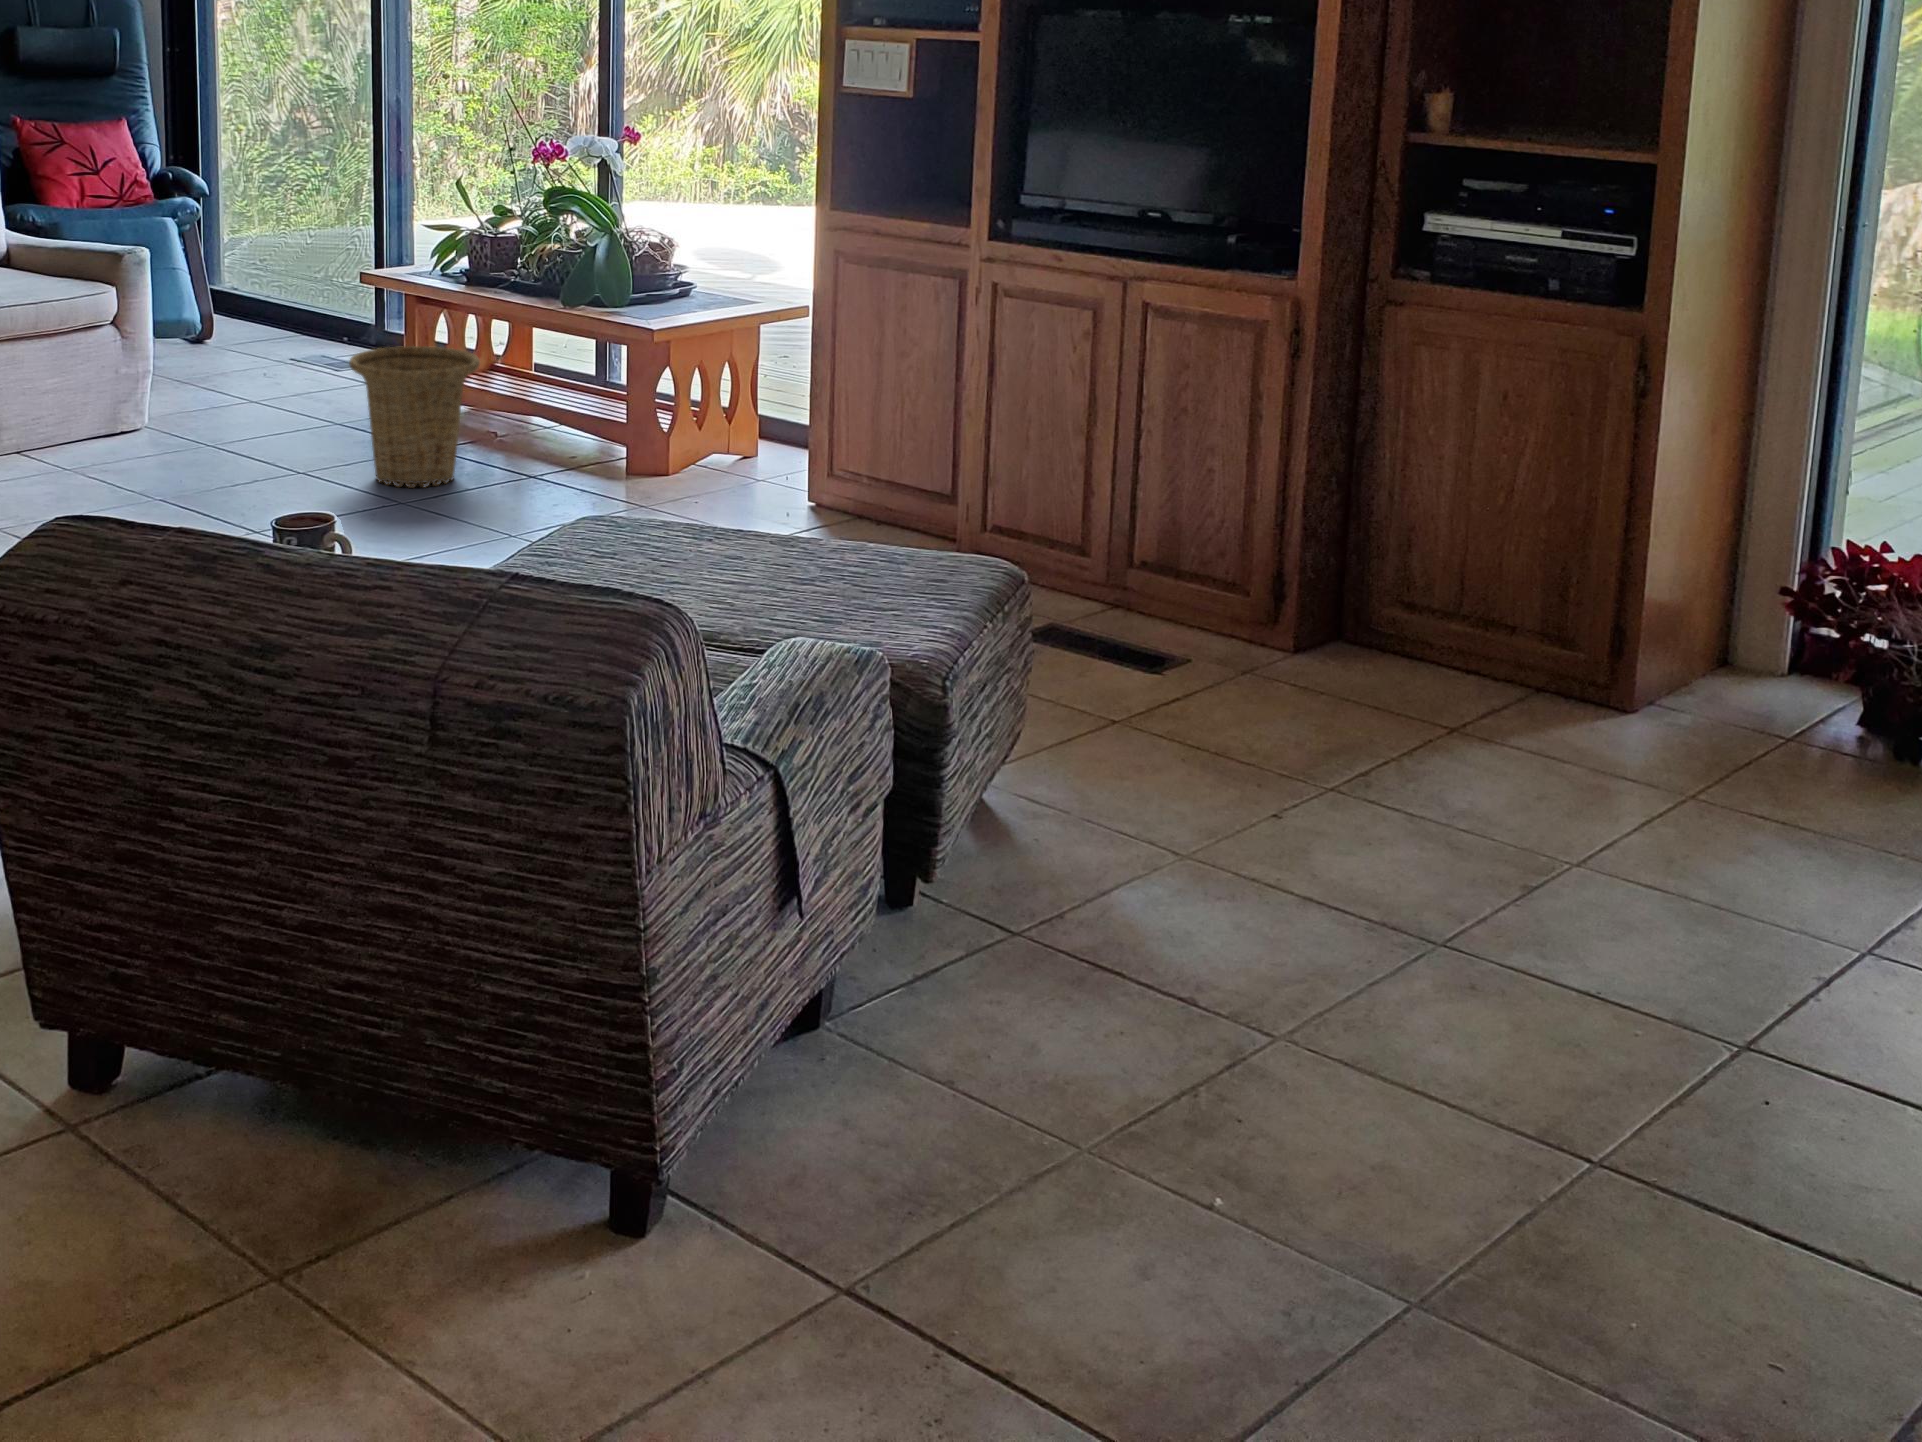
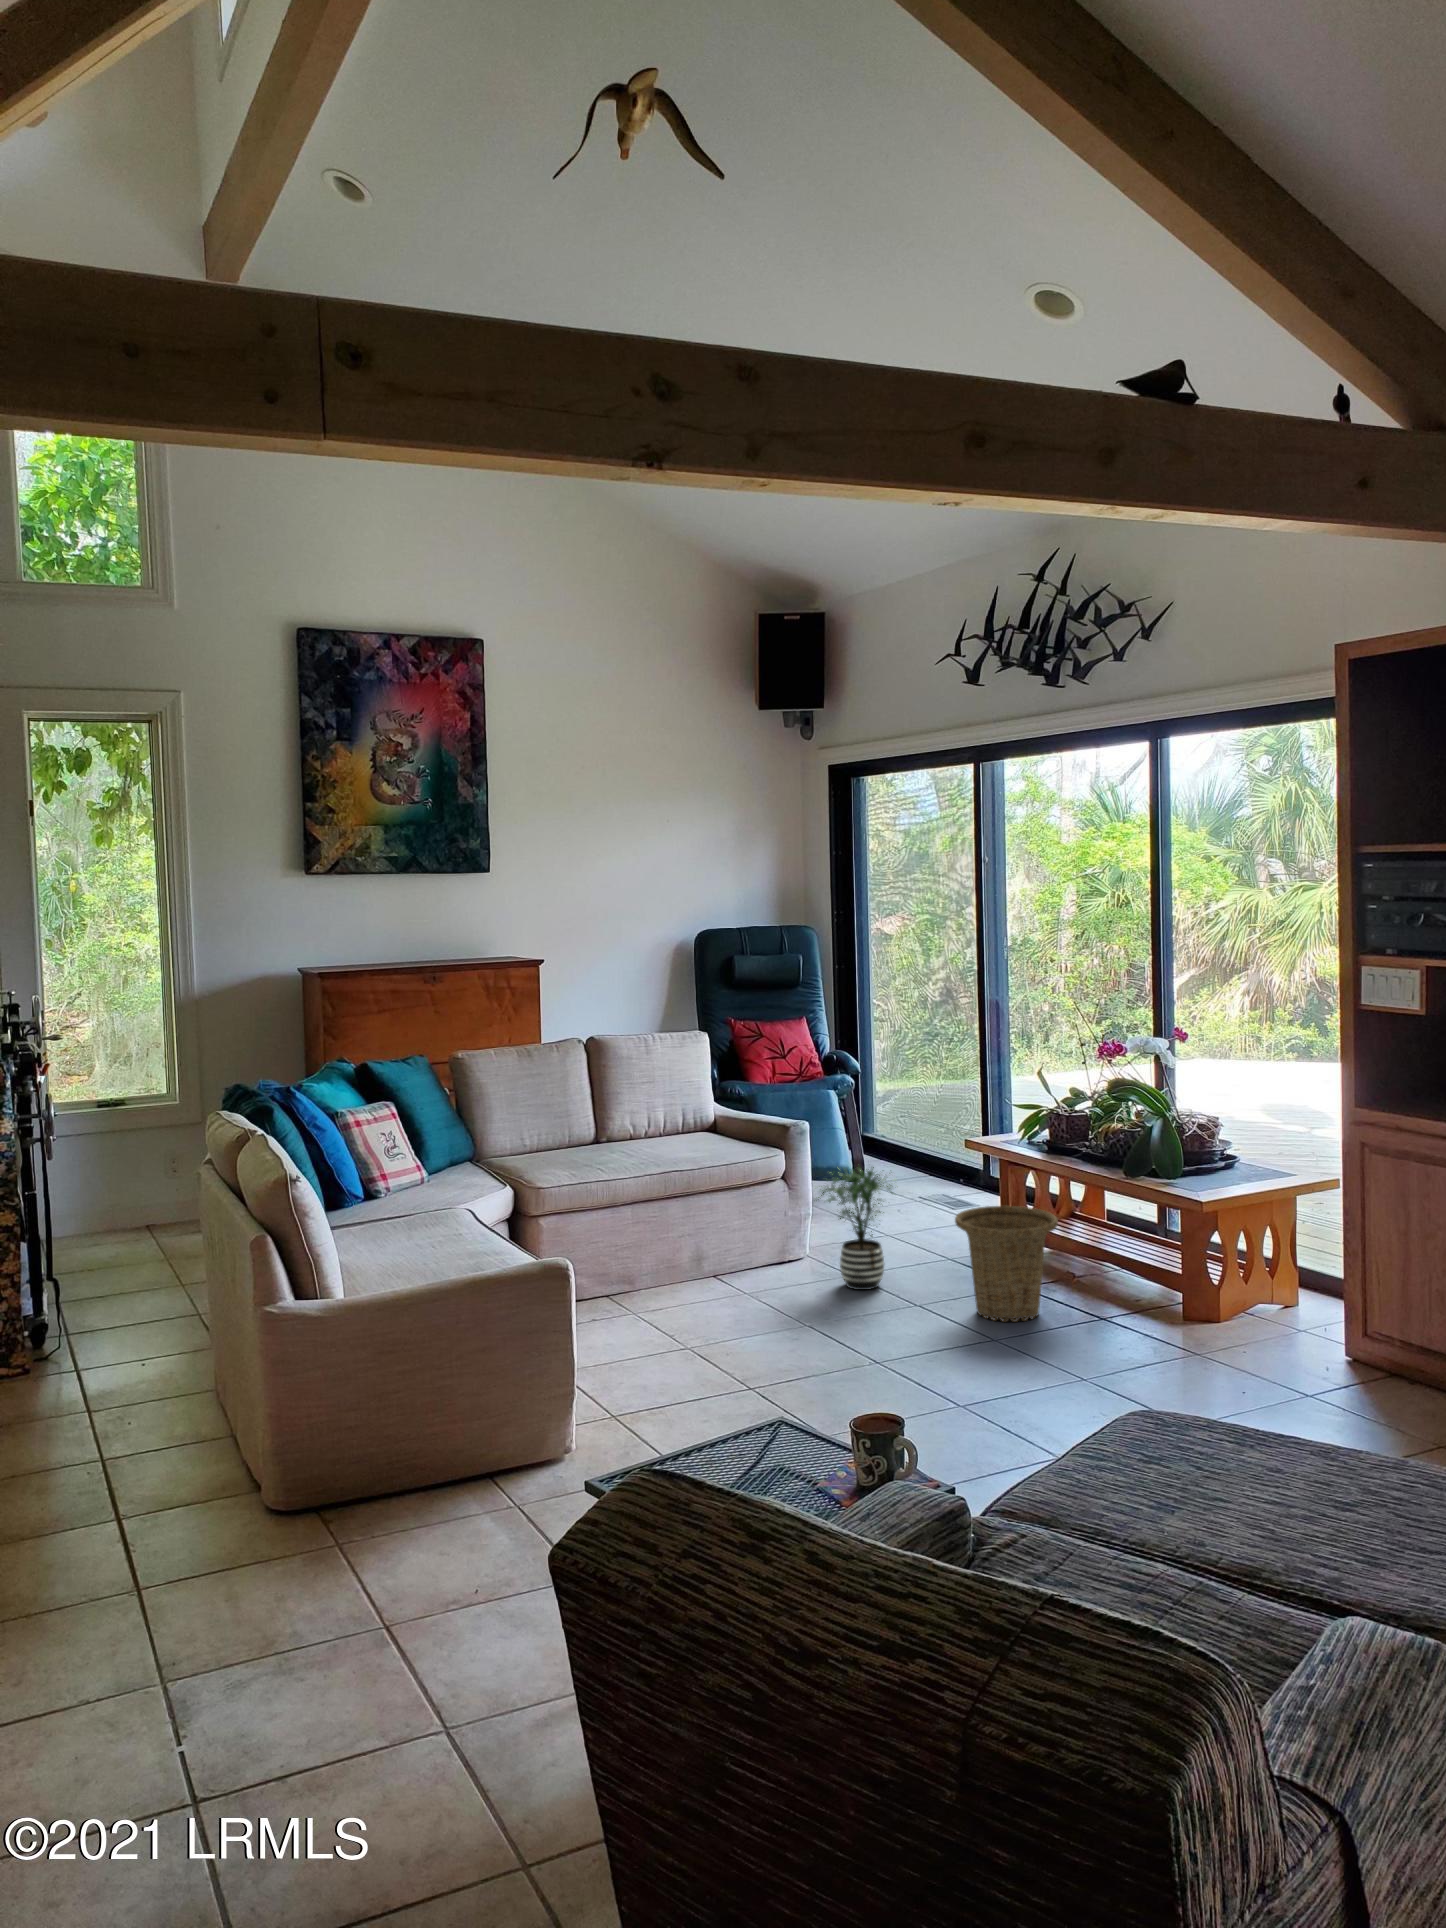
potted plant: none [158,297,276,461] -> present [816,1166,893,1290]

